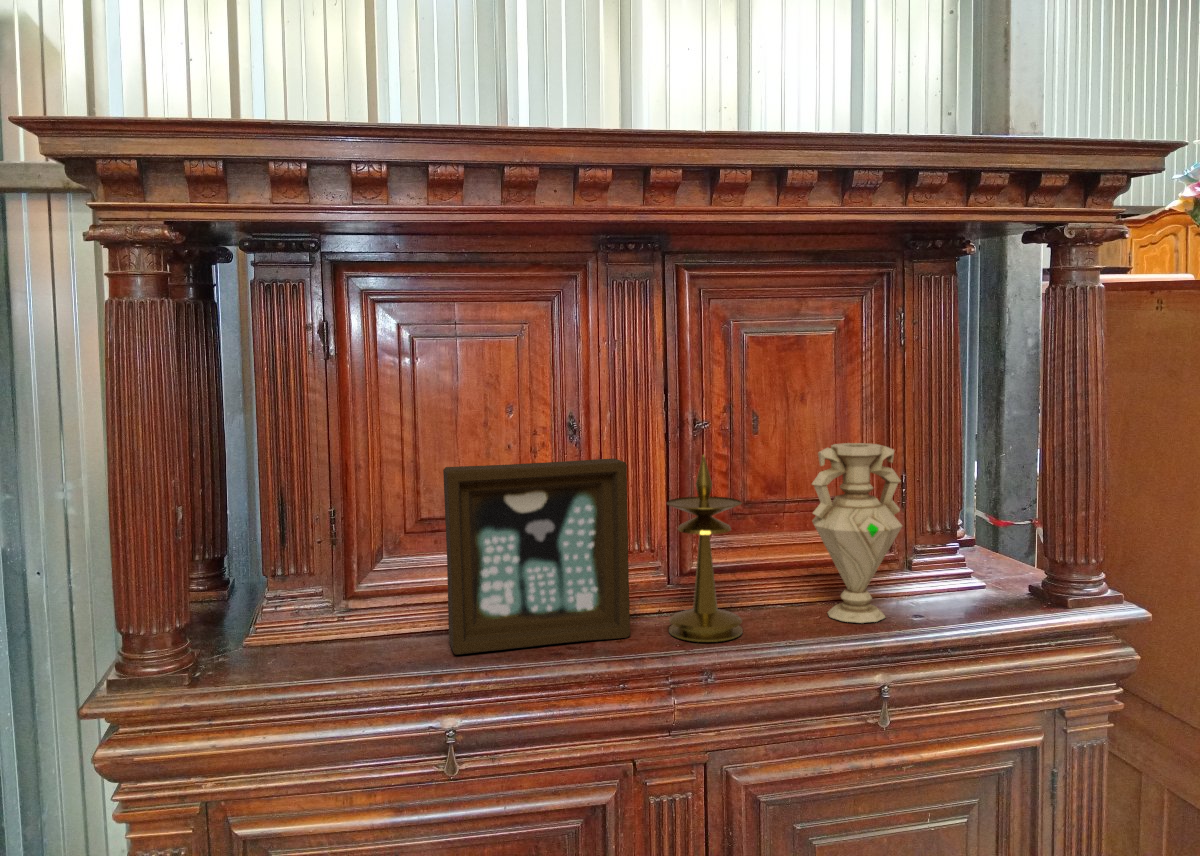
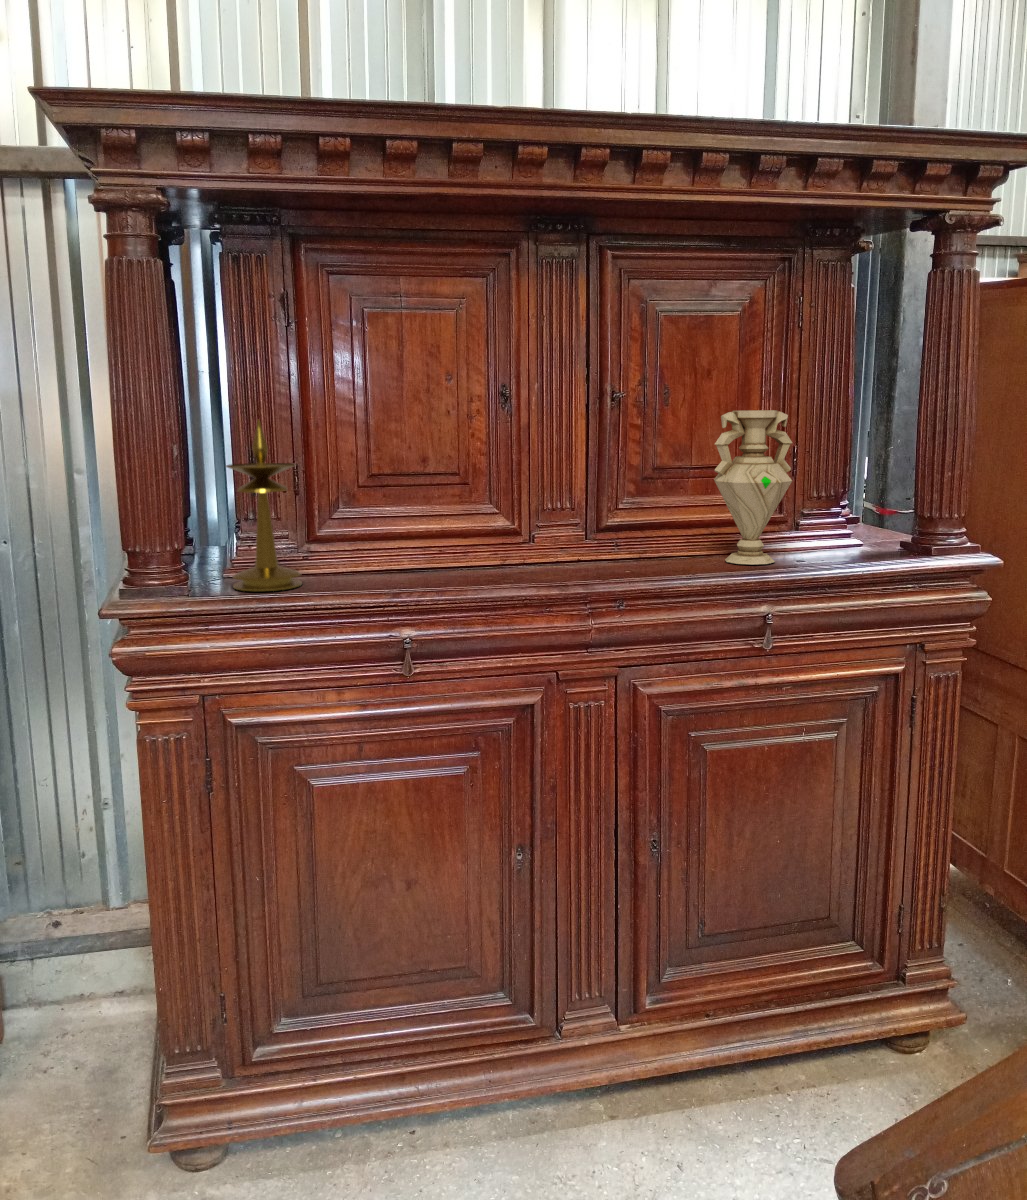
candlestick: present [667,455,742,642] -> present [226,420,302,591]
picture frame: present [443,458,630,655] -> none [395,418,555,581]

